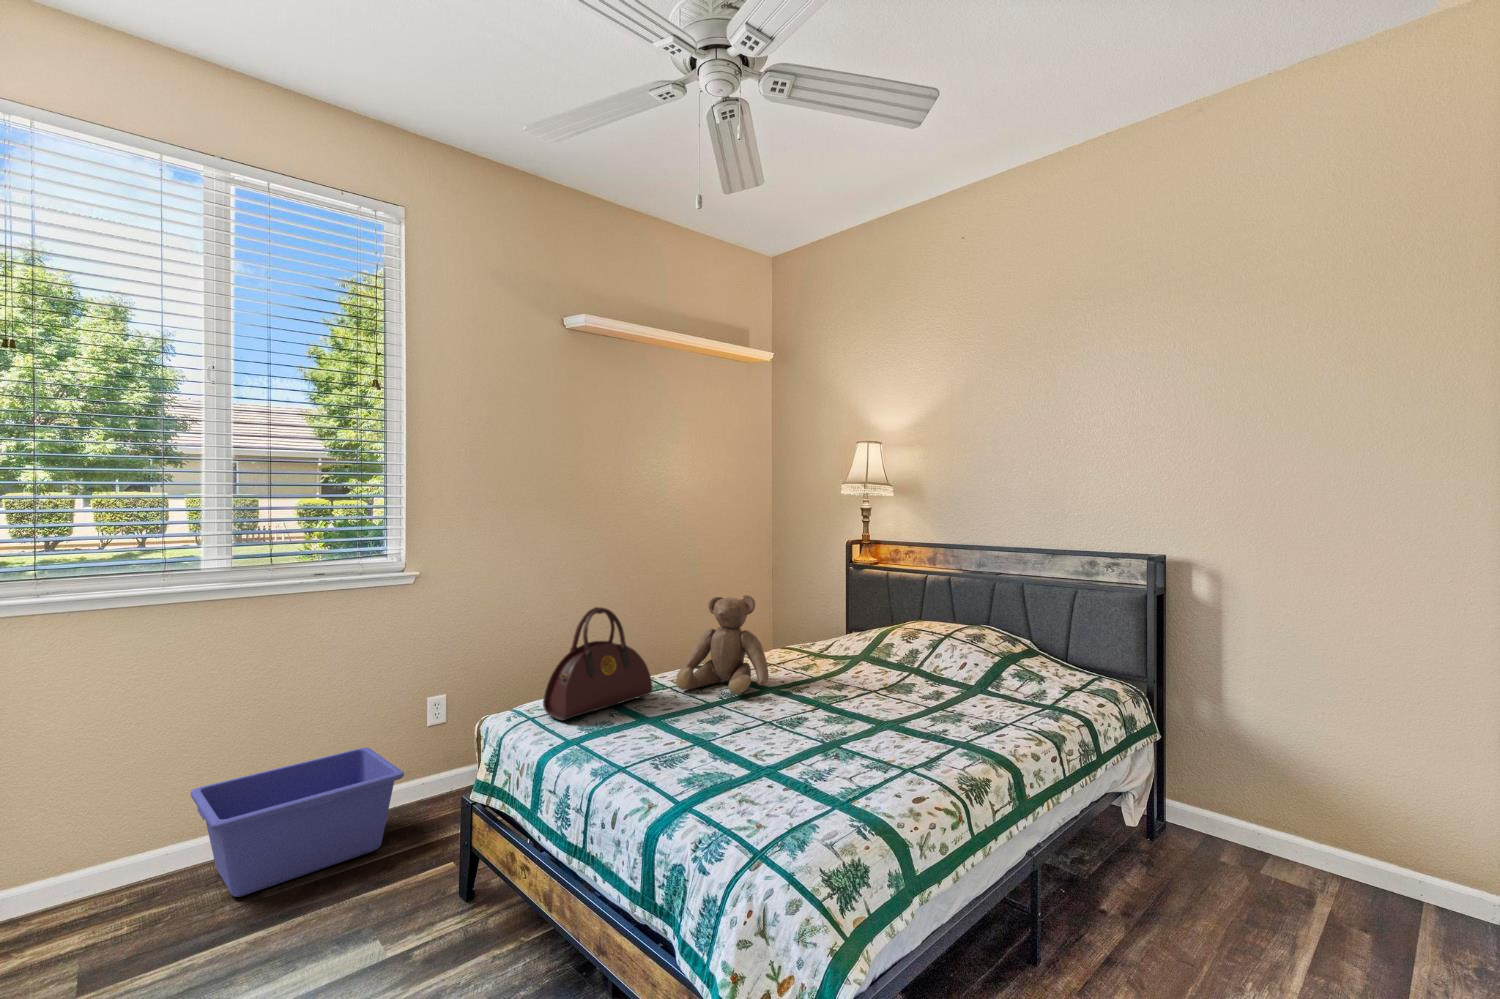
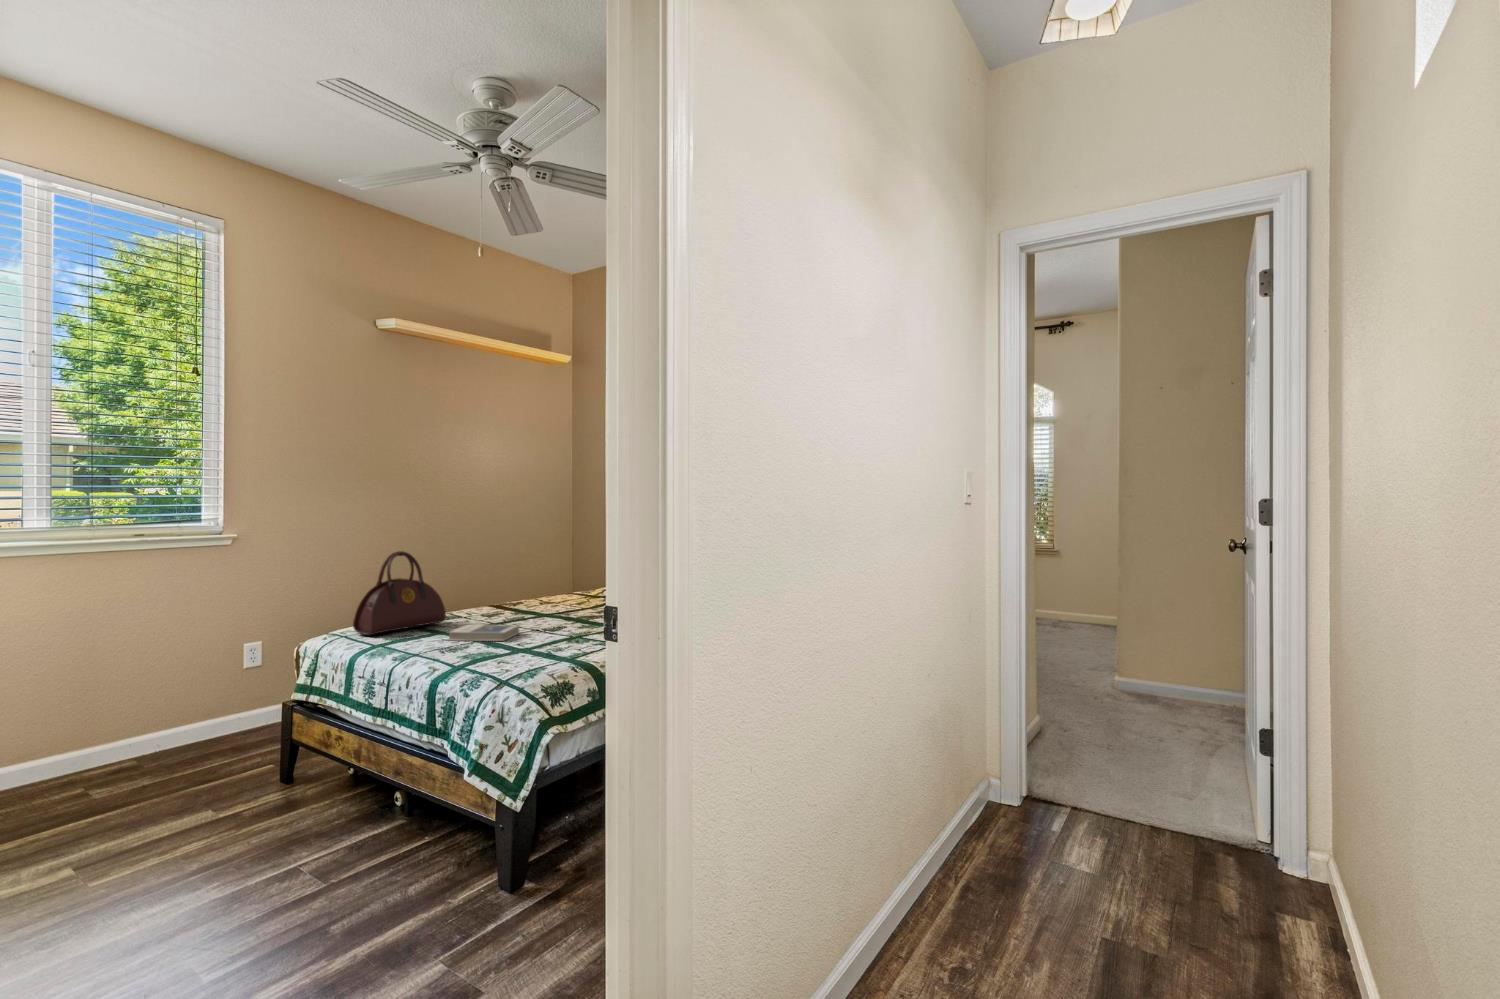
teddy bear: present [676,595,769,694] -> none [467,546,542,619]
hardback book: none [659,709,750,744] -> present [448,625,519,641]
storage bin: present [191,748,404,897] -> none [23,686,227,795]

